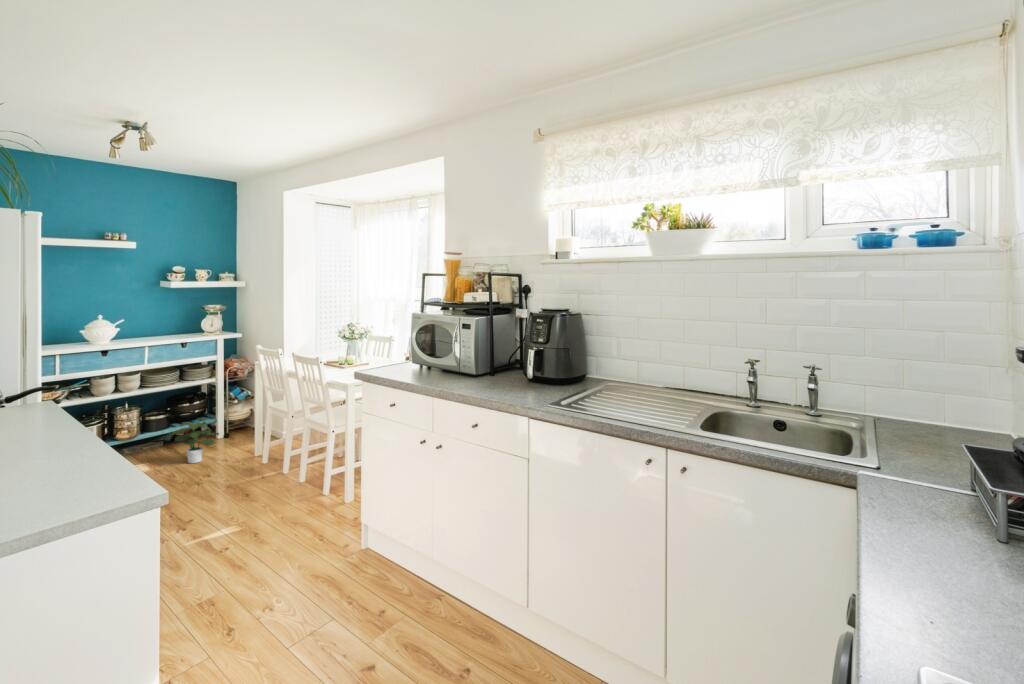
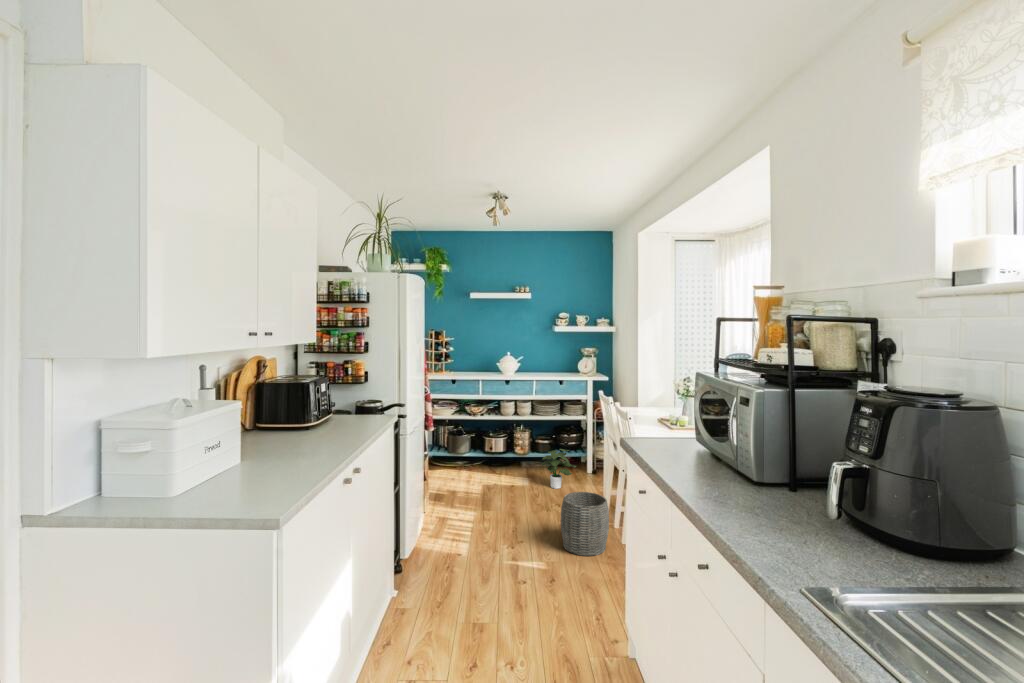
woven basket: none [239,447,293,509] -> present [561,492,609,556]

